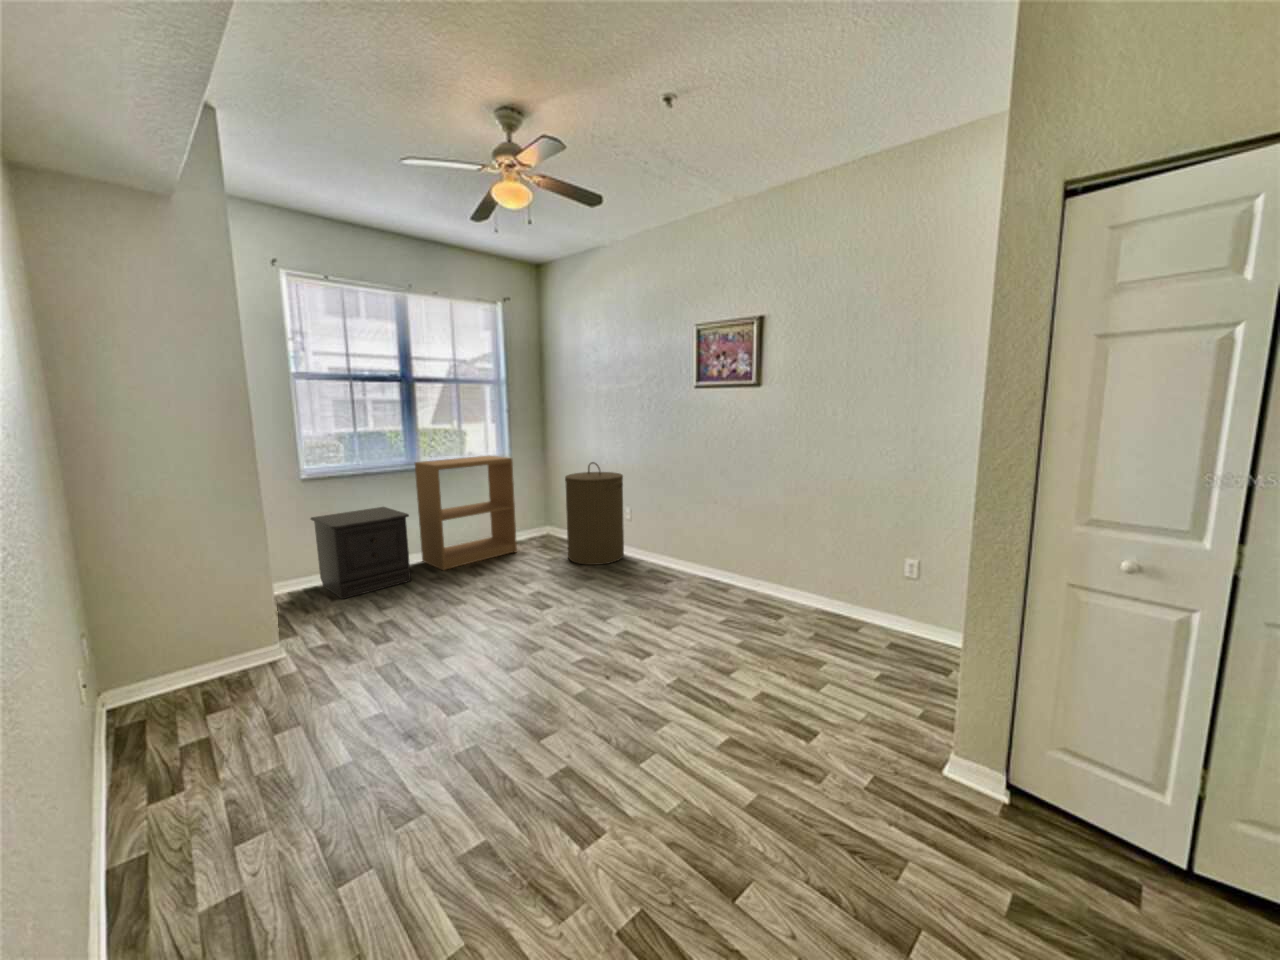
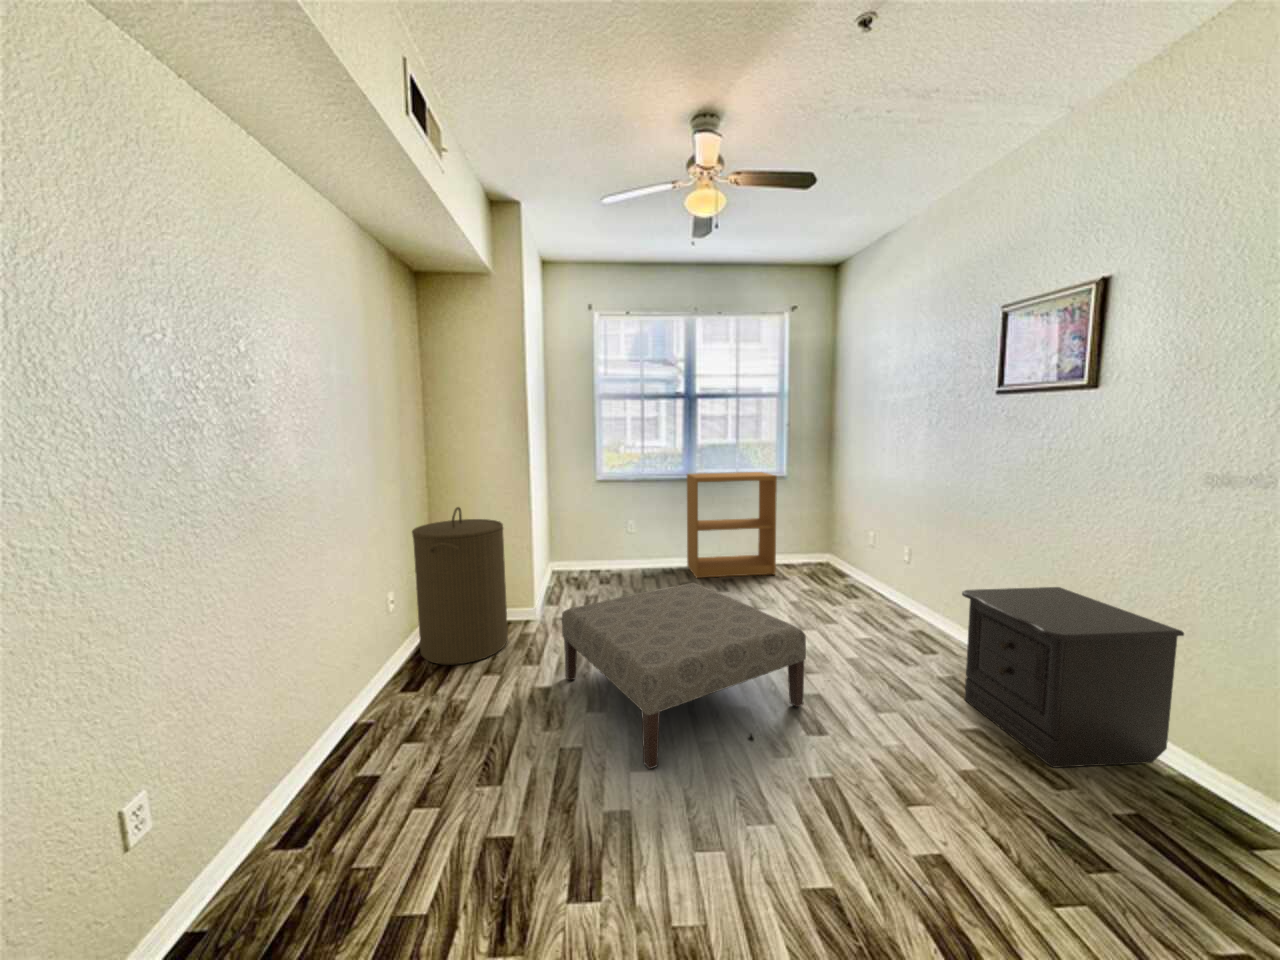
laundry hamper: present [565,462,624,565] -> present [412,507,508,665]
nightstand: present [311,507,411,599] -> present [962,587,1184,768]
ottoman: none [384,567,626,732] -> present [562,583,806,769]

